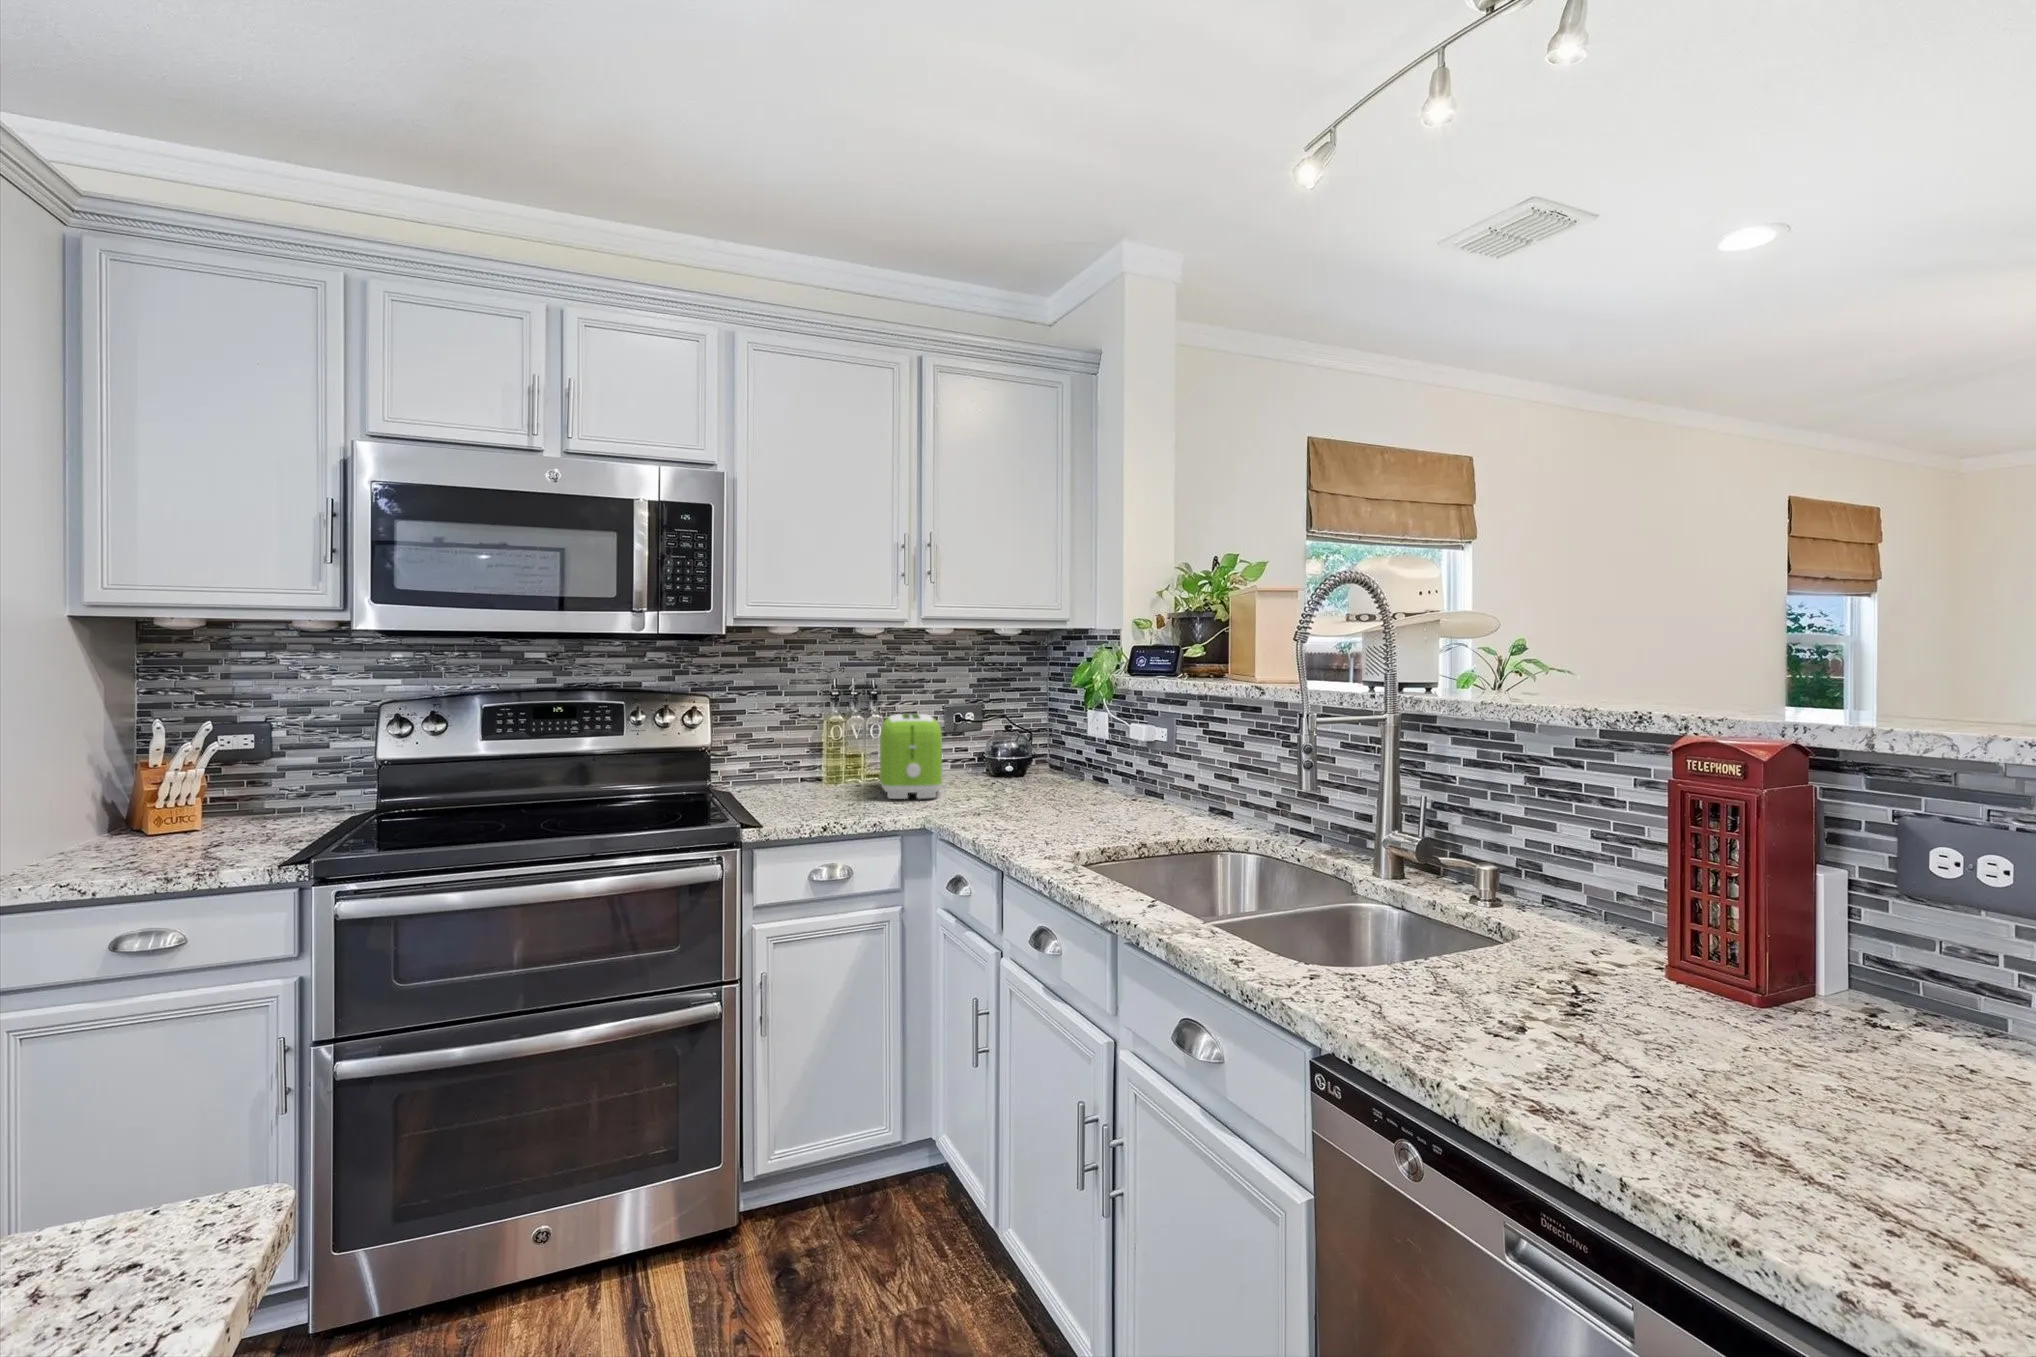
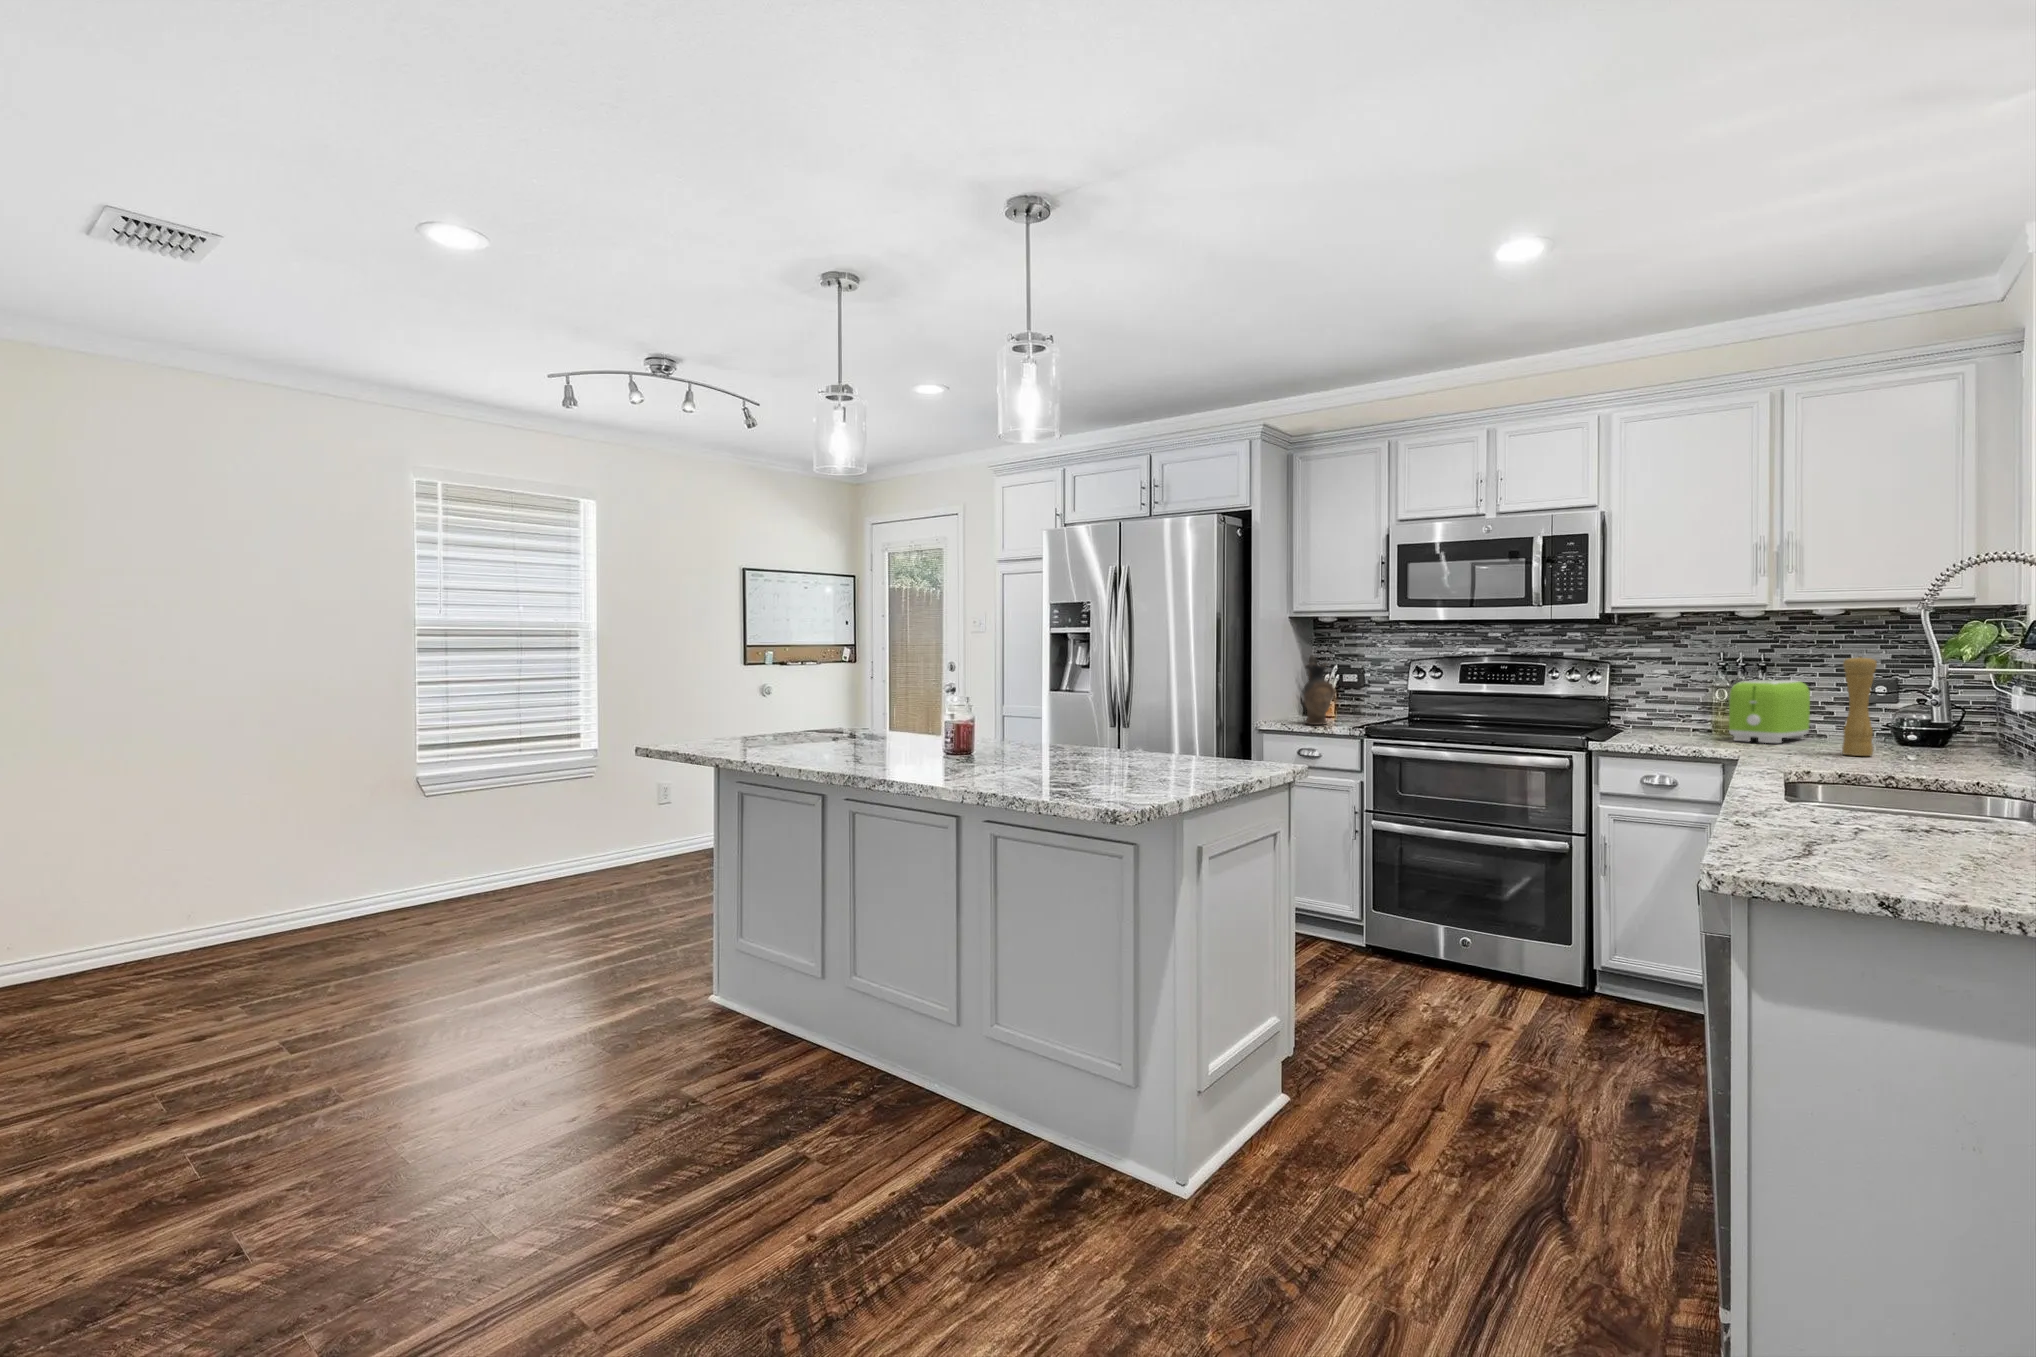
pepper mill: none [1024,687,1054,810] -> present [1842,656,1877,756]
ceramic pitcher: none [136,699,226,862] -> present [1303,655,1335,725]

